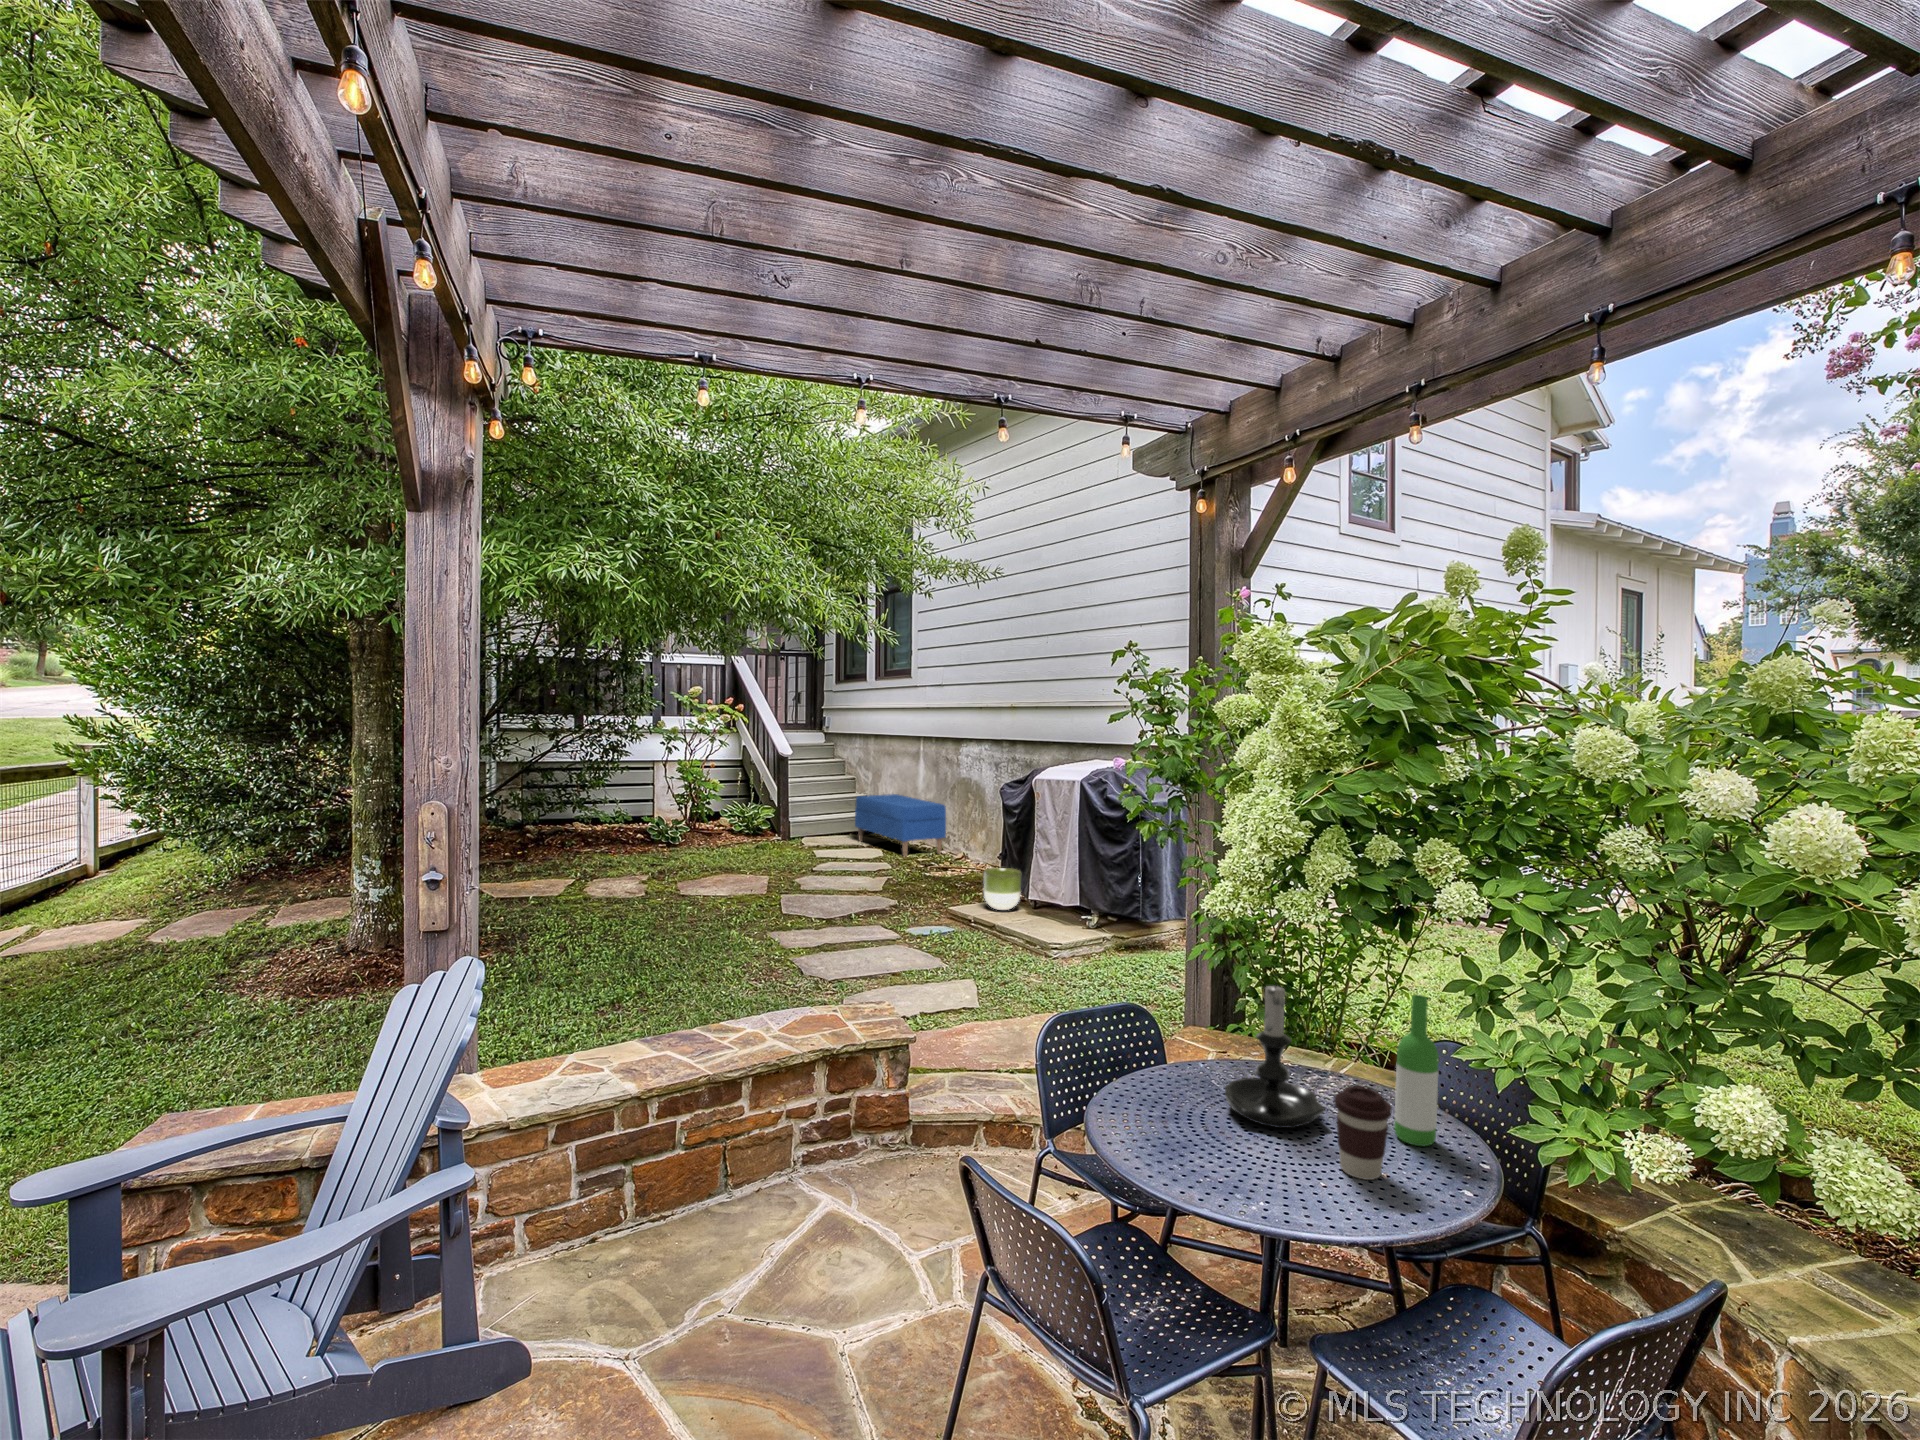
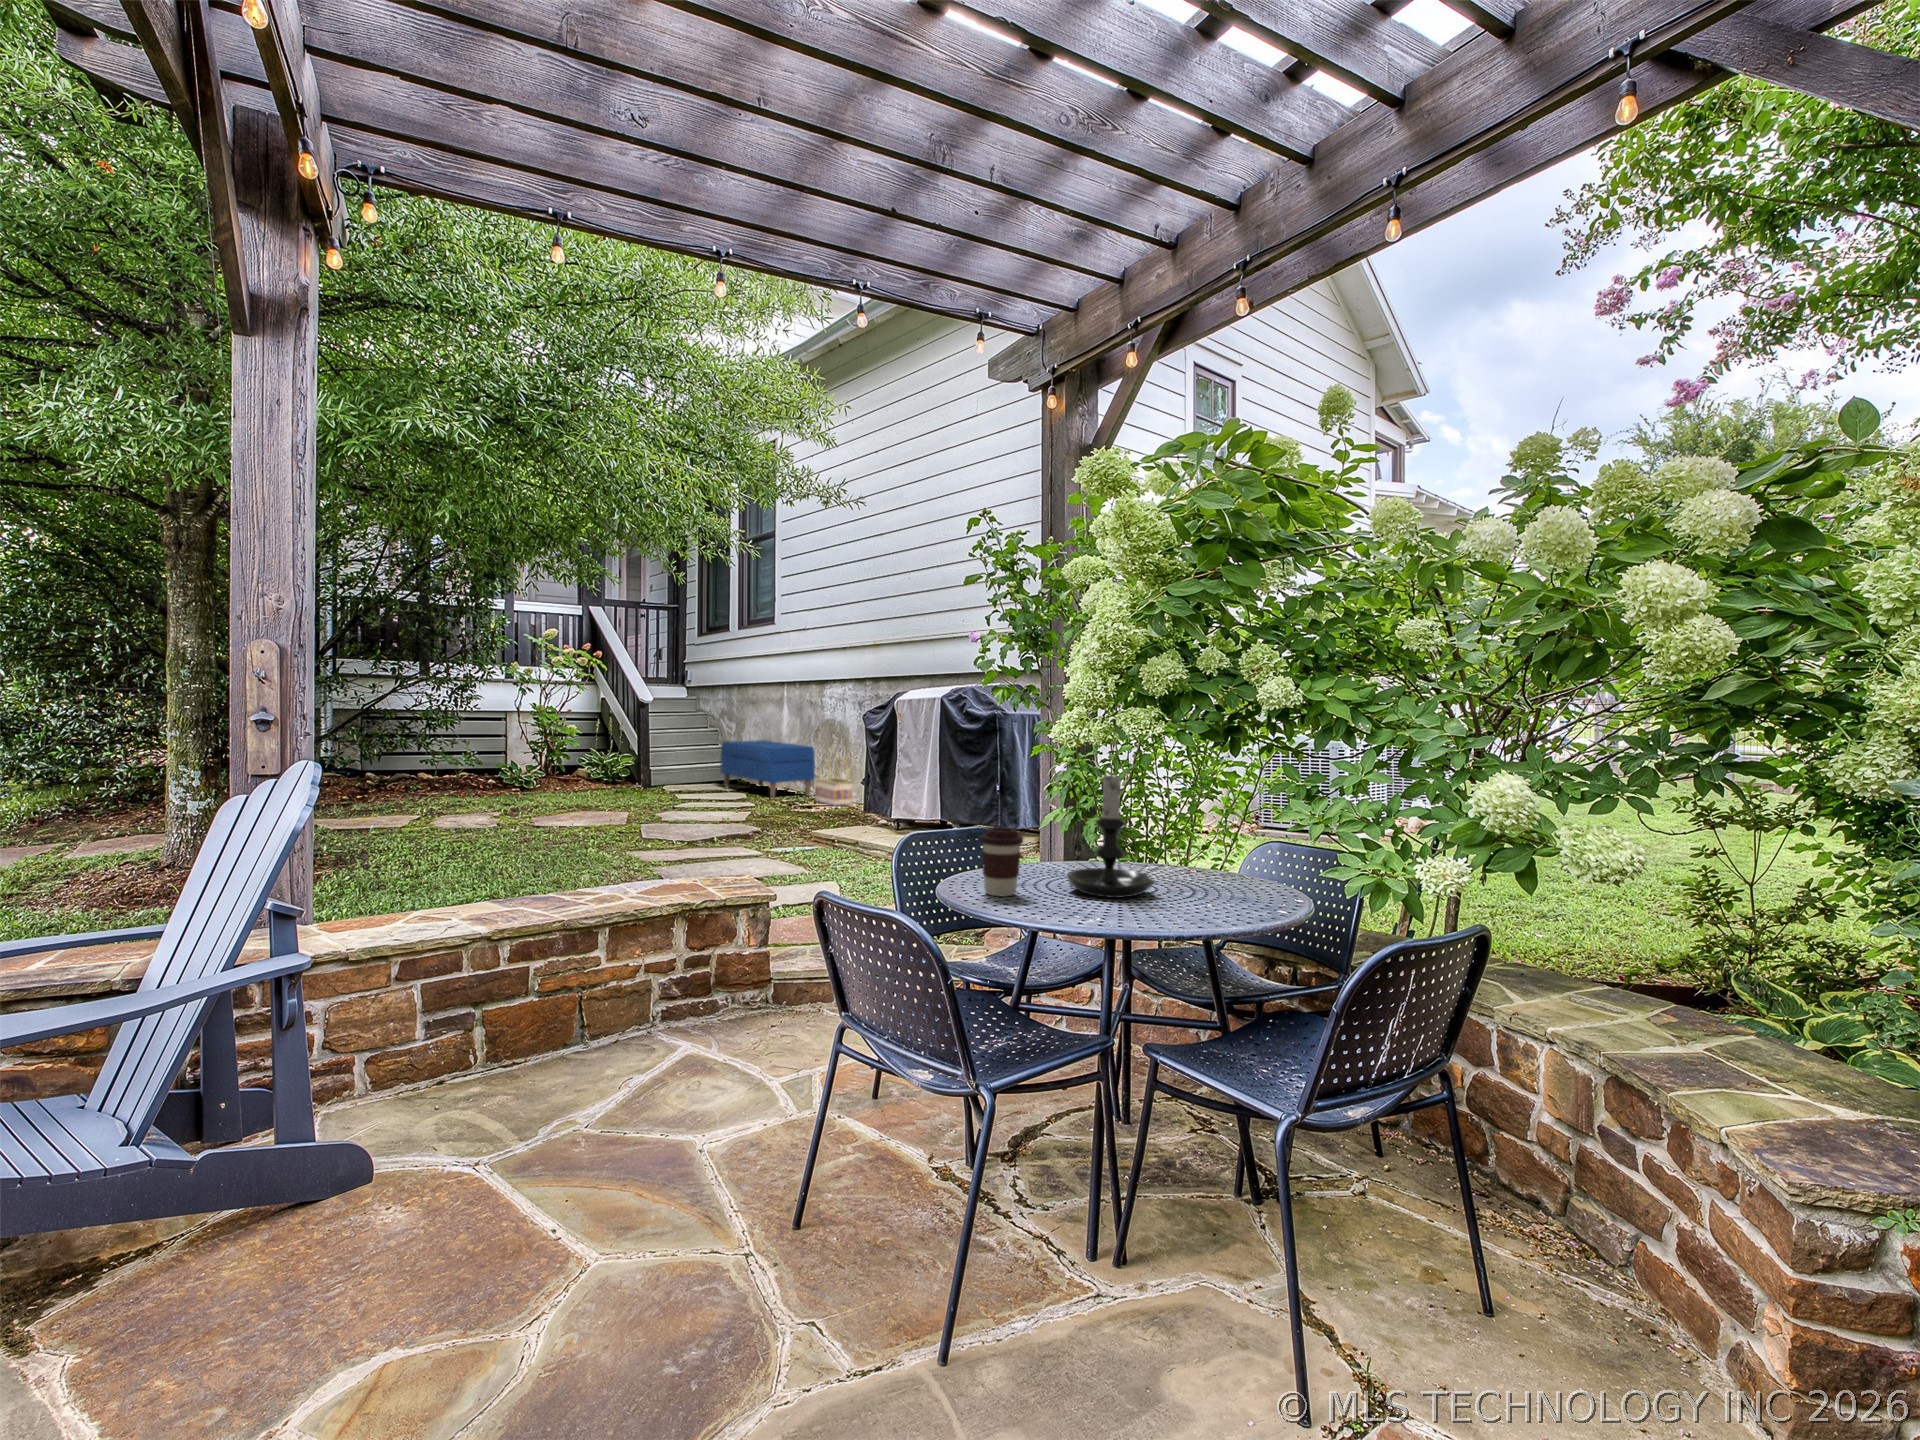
basket: none [946,819,984,868] -> present [815,759,852,806]
planter: present [984,868,1021,910] -> none [852,795,889,835]
wine bottle: present [1394,995,1439,1146] -> none [1215,771,1252,903]
coffee cup: present [1334,1086,1392,1180] -> present [980,827,1023,896]

